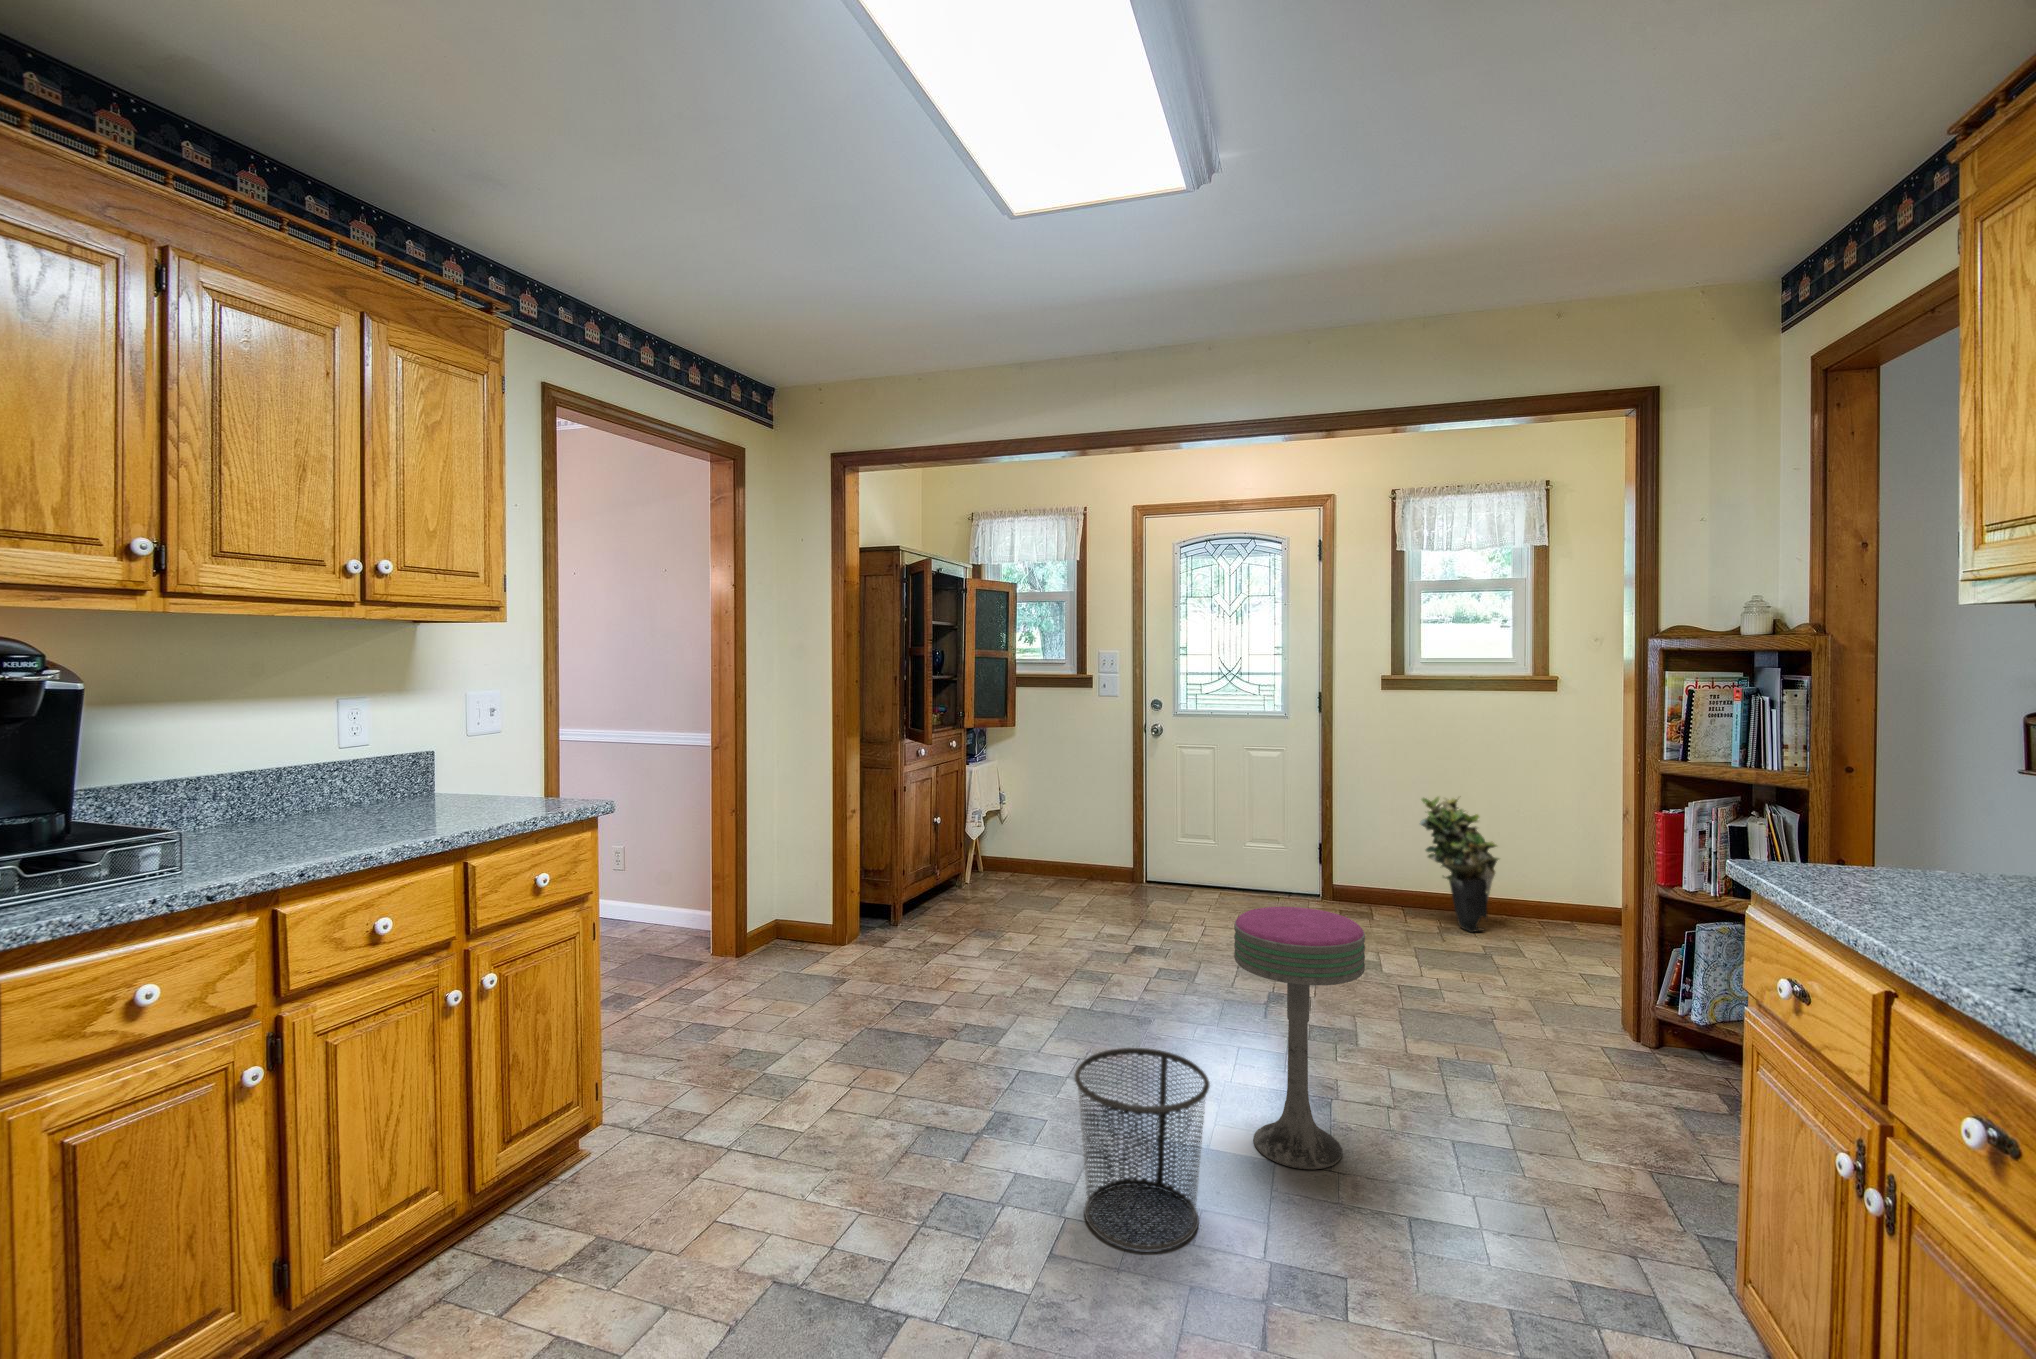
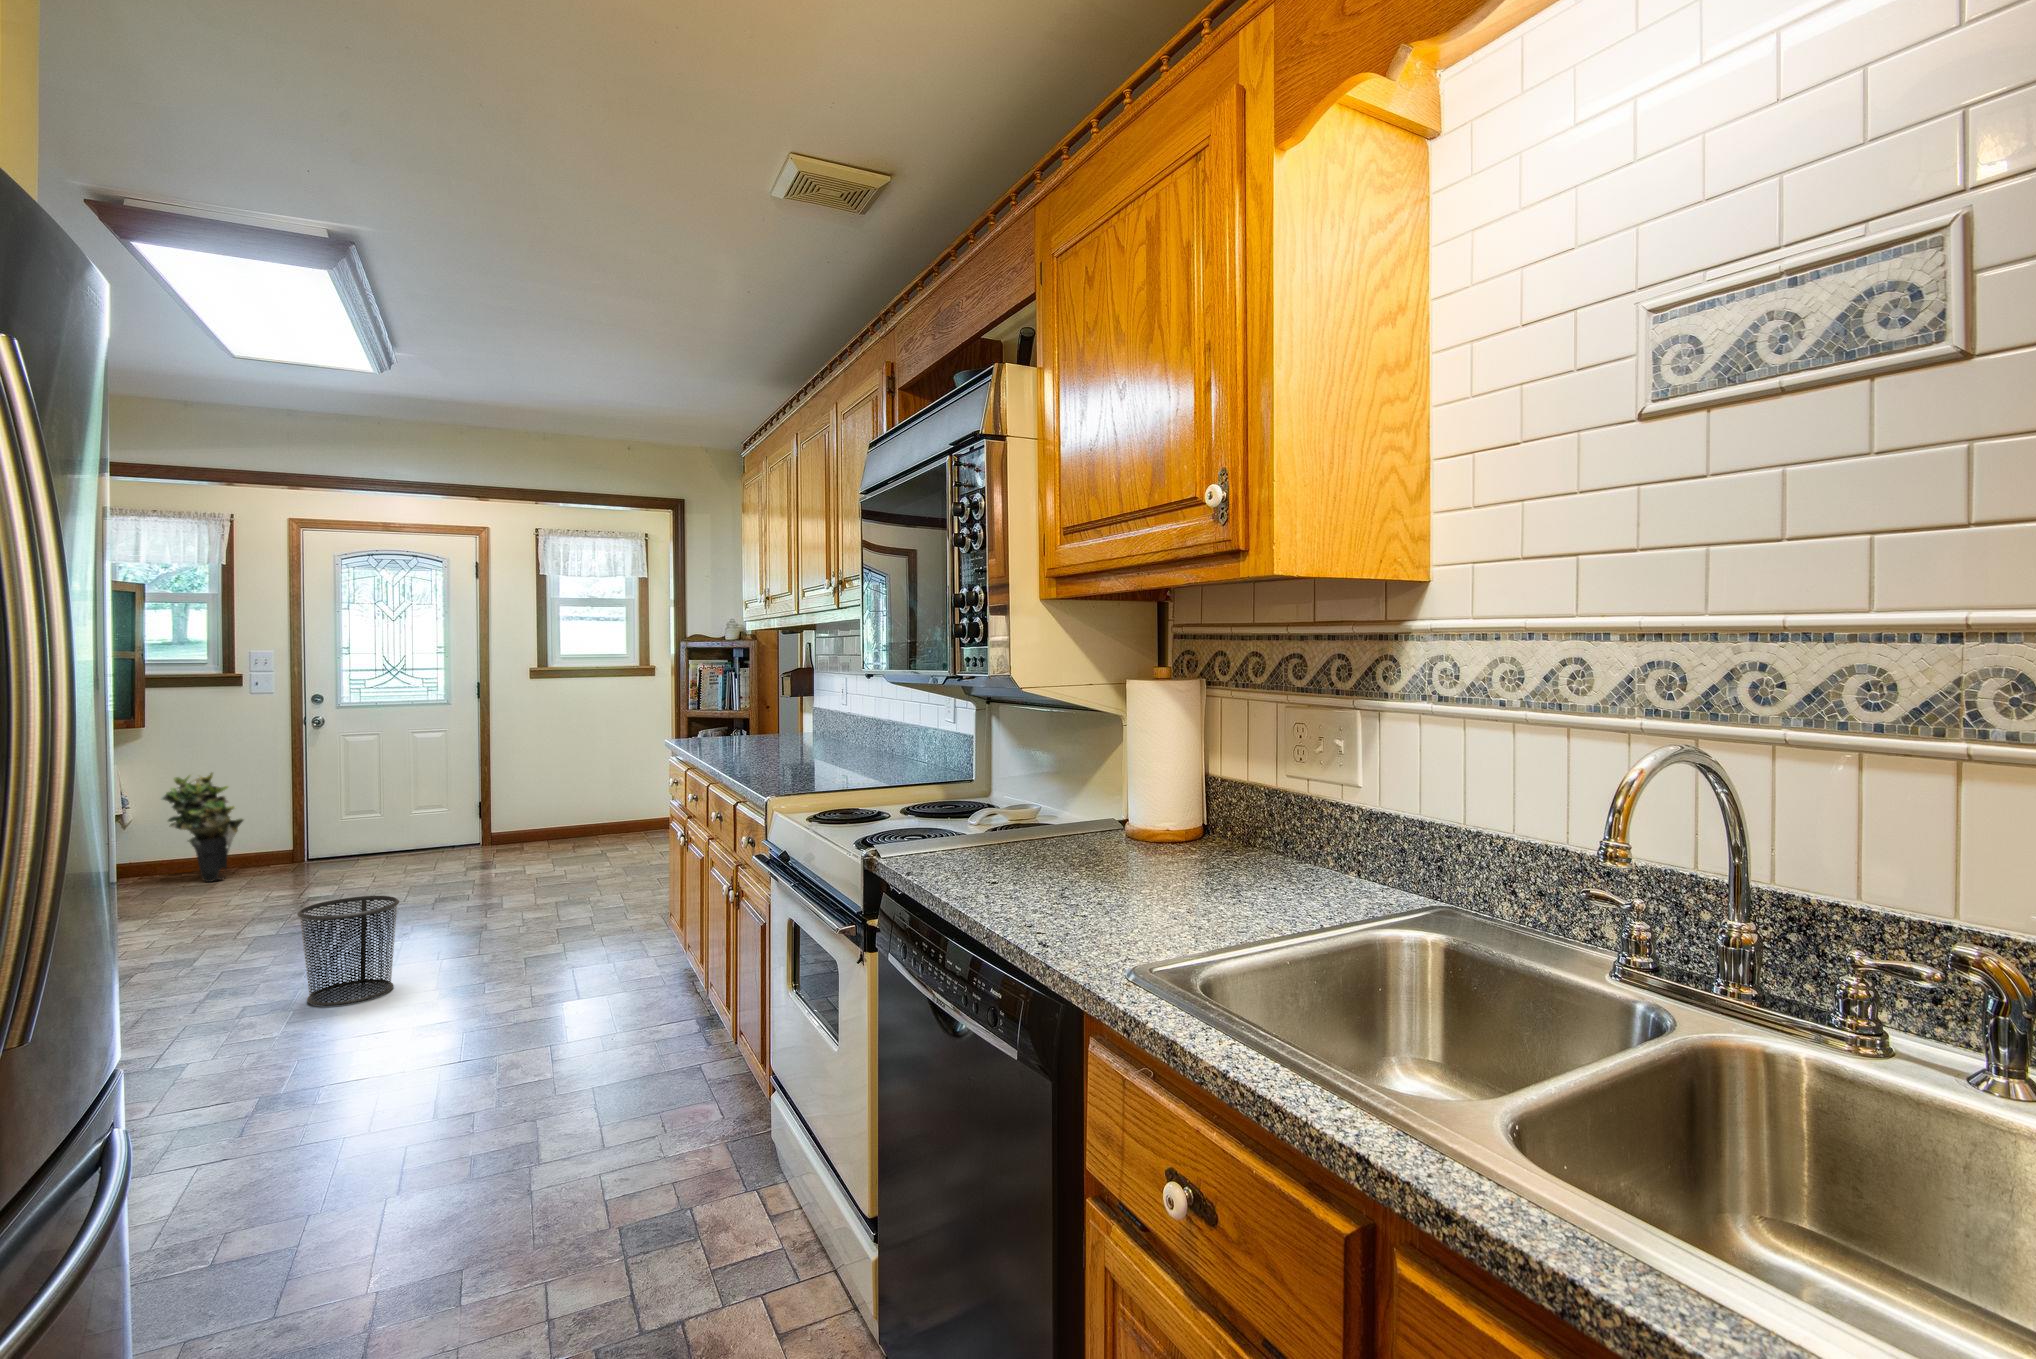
potted plant: present [1420,796,1499,932] -> present [161,773,243,882]
bar stool: present [1234,907,1365,1169] -> none [412,806,501,958]

